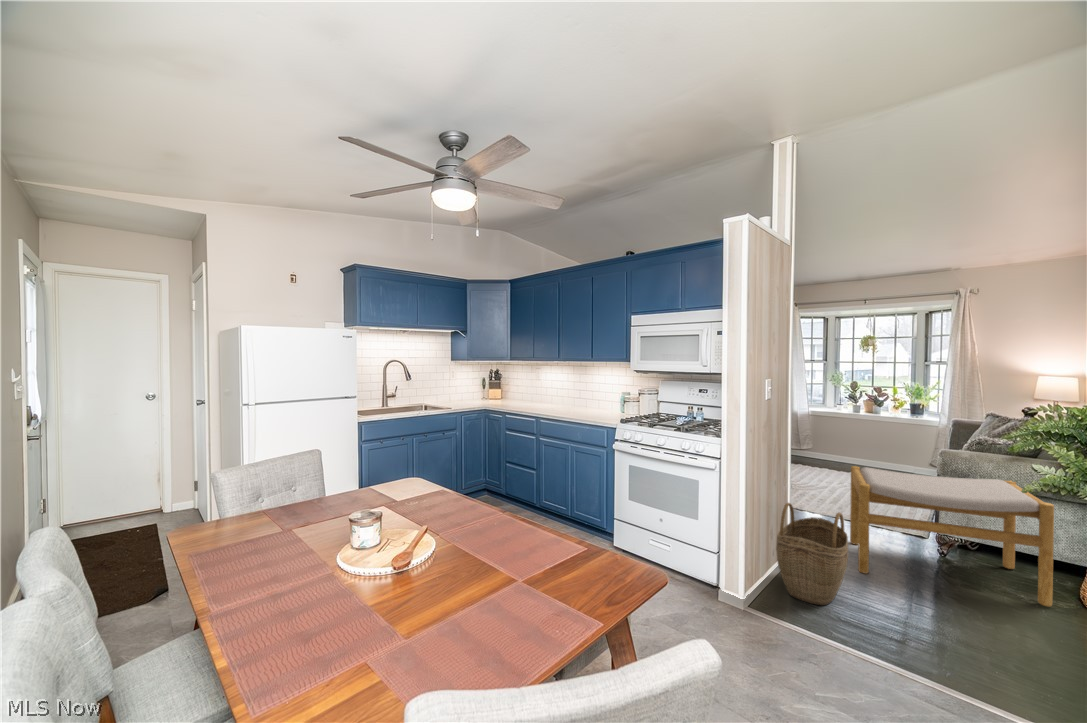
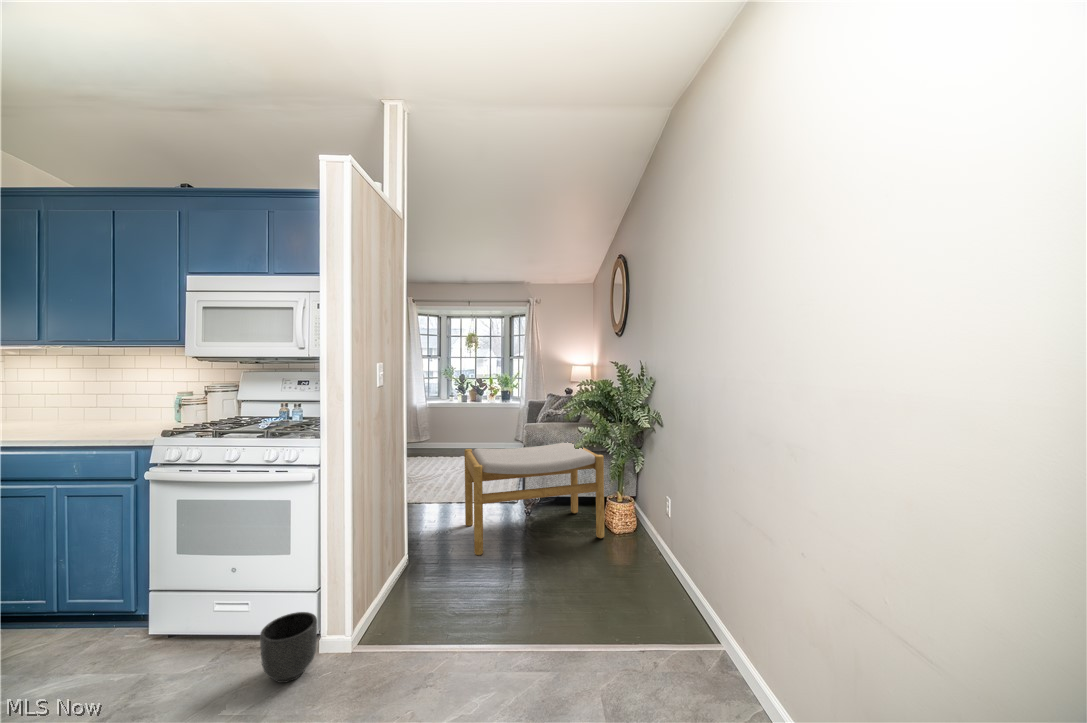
woven basket: present [776,503,848,605] -> none [394,501,468,615]
planter: none [682,559,718,604] -> present [260,612,317,683]

